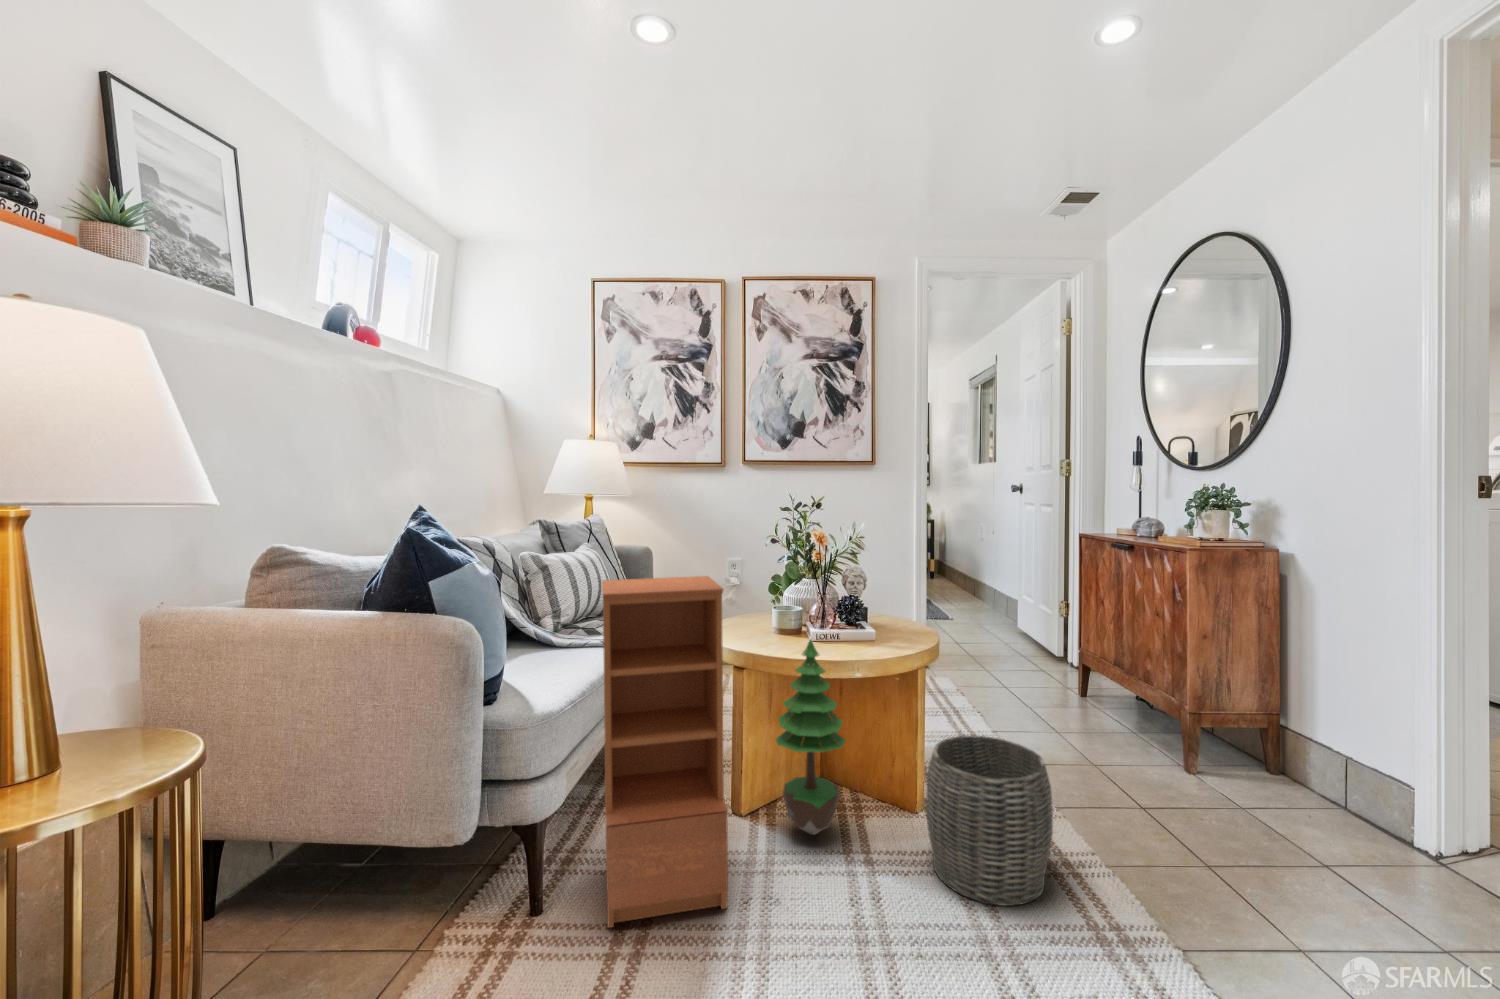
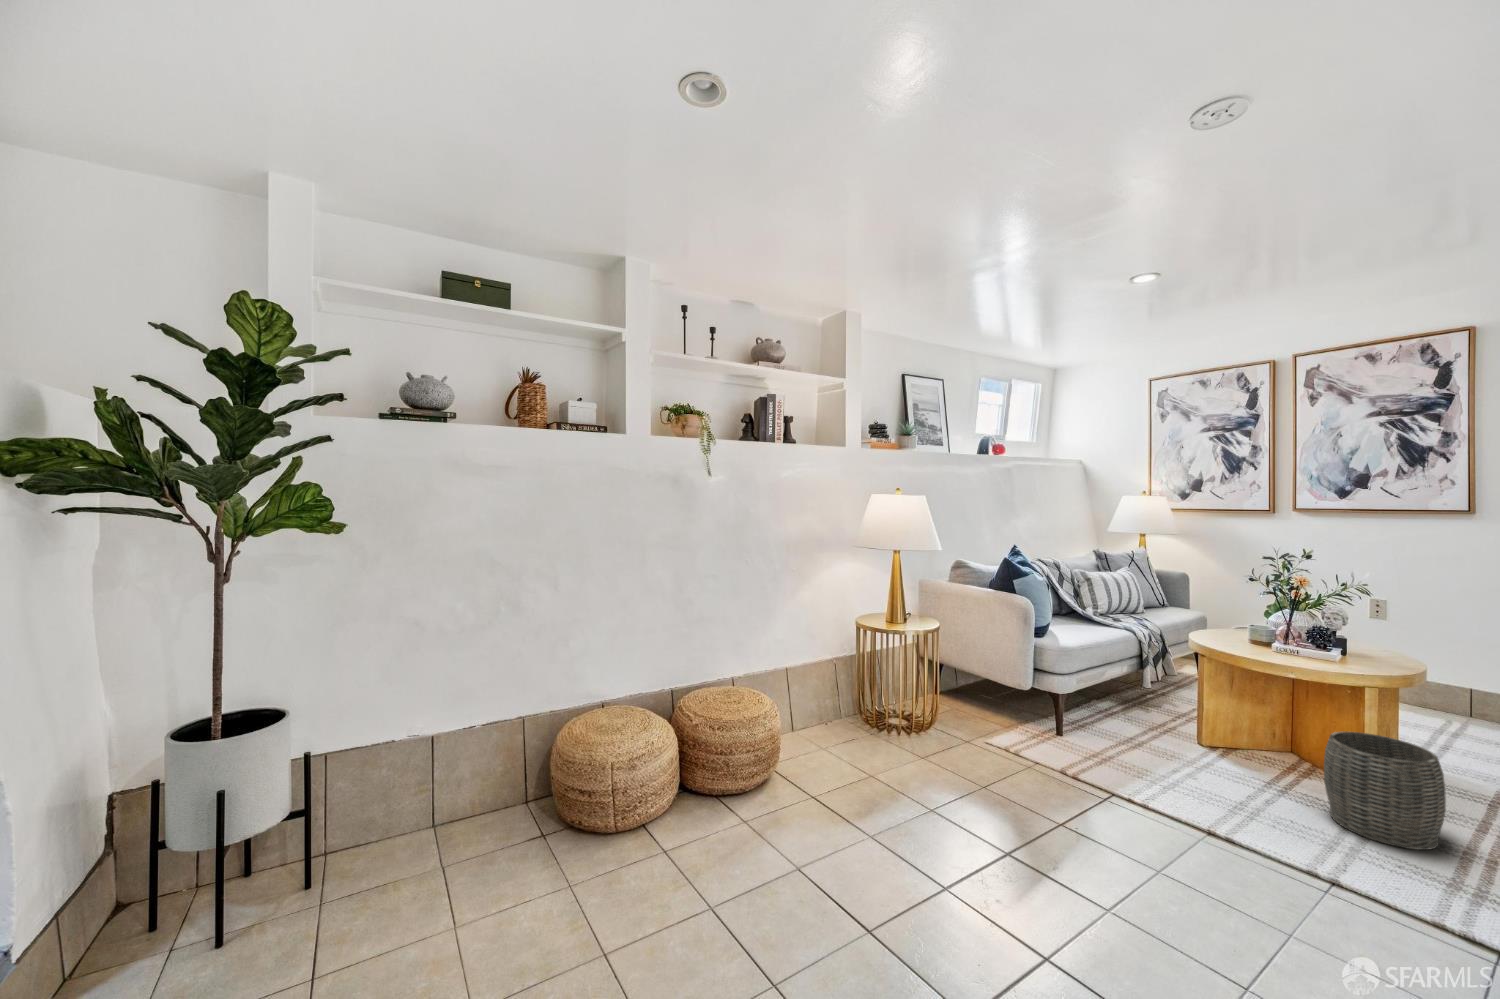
bookcase: present [602,576,728,928] -> none [1087,589,1166,771]
potted tree: present [776,639,845,835] -> none [1217,643,1277,771]

